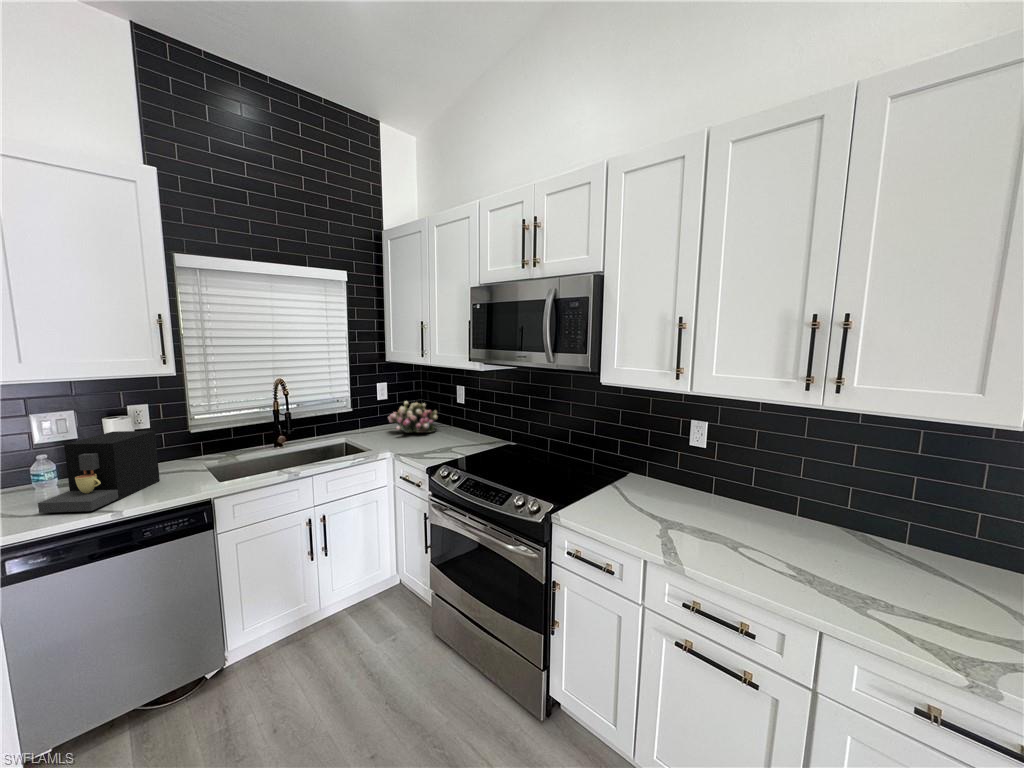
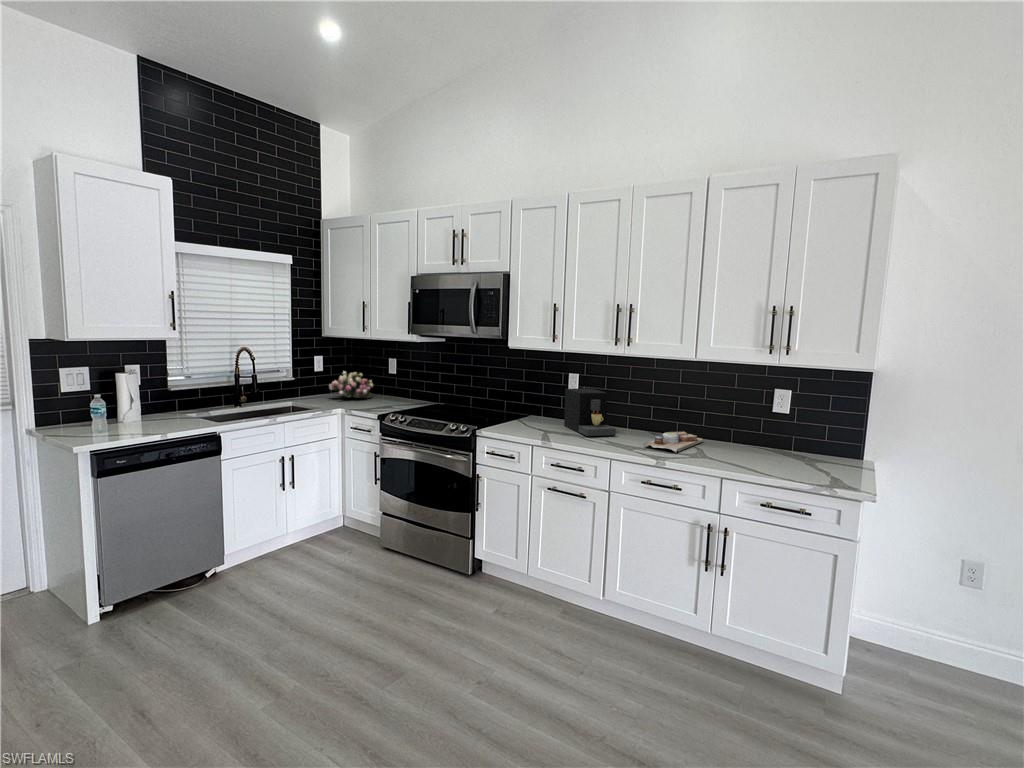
coffee maker: present [38,431,160,513] -> present [564,388,616,436]
cutting board: none [880,544,987,634] -> present [644,431,703,453]

